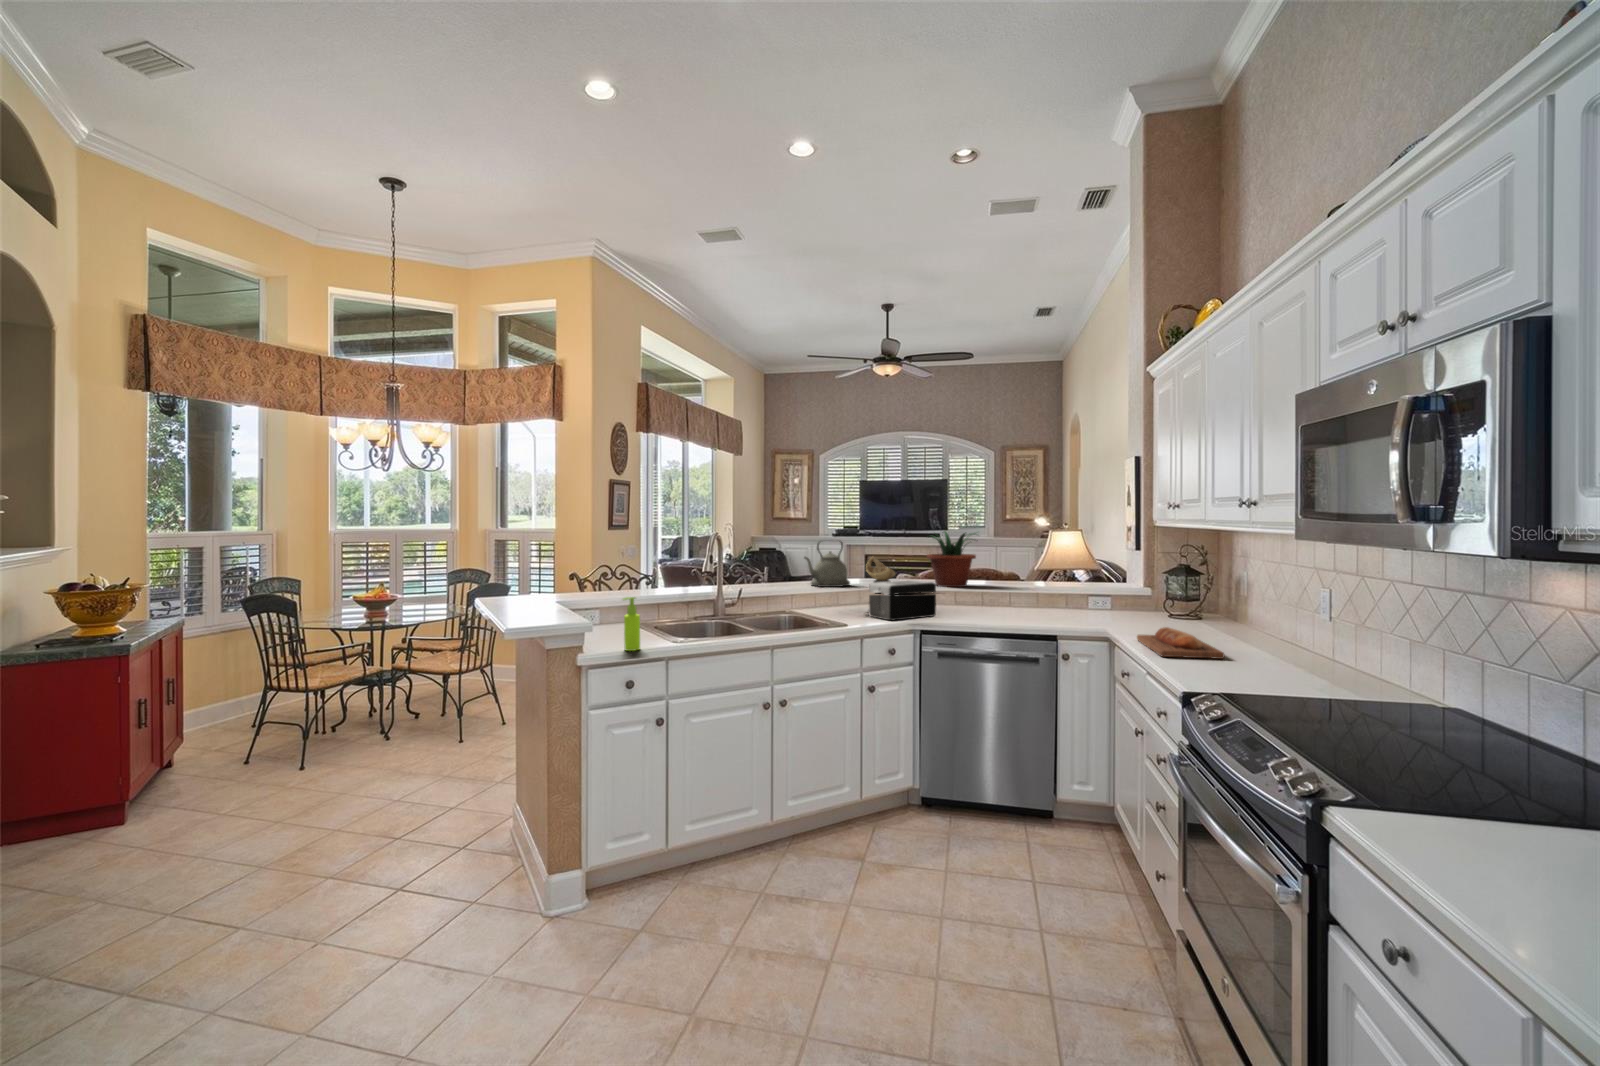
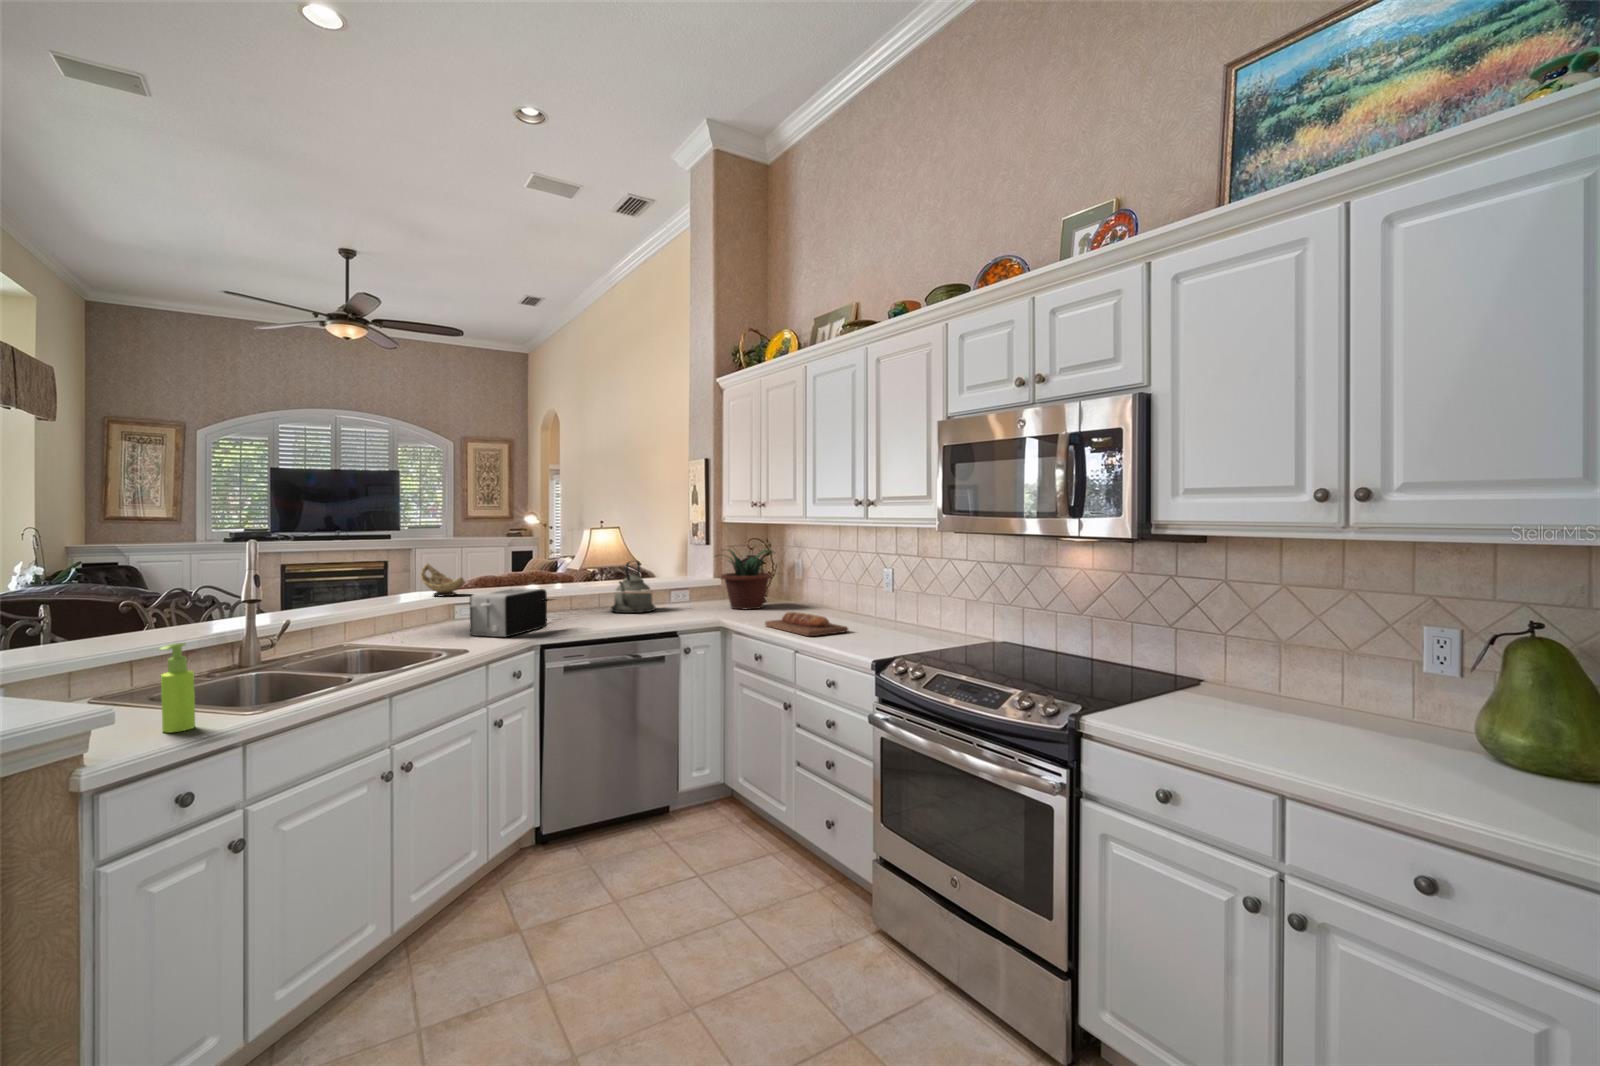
potted plant: present [927,531,976,587] -> present [721,550,774,610]
kettle: present [804,541,850,587] -> present [611,561,655,613]

